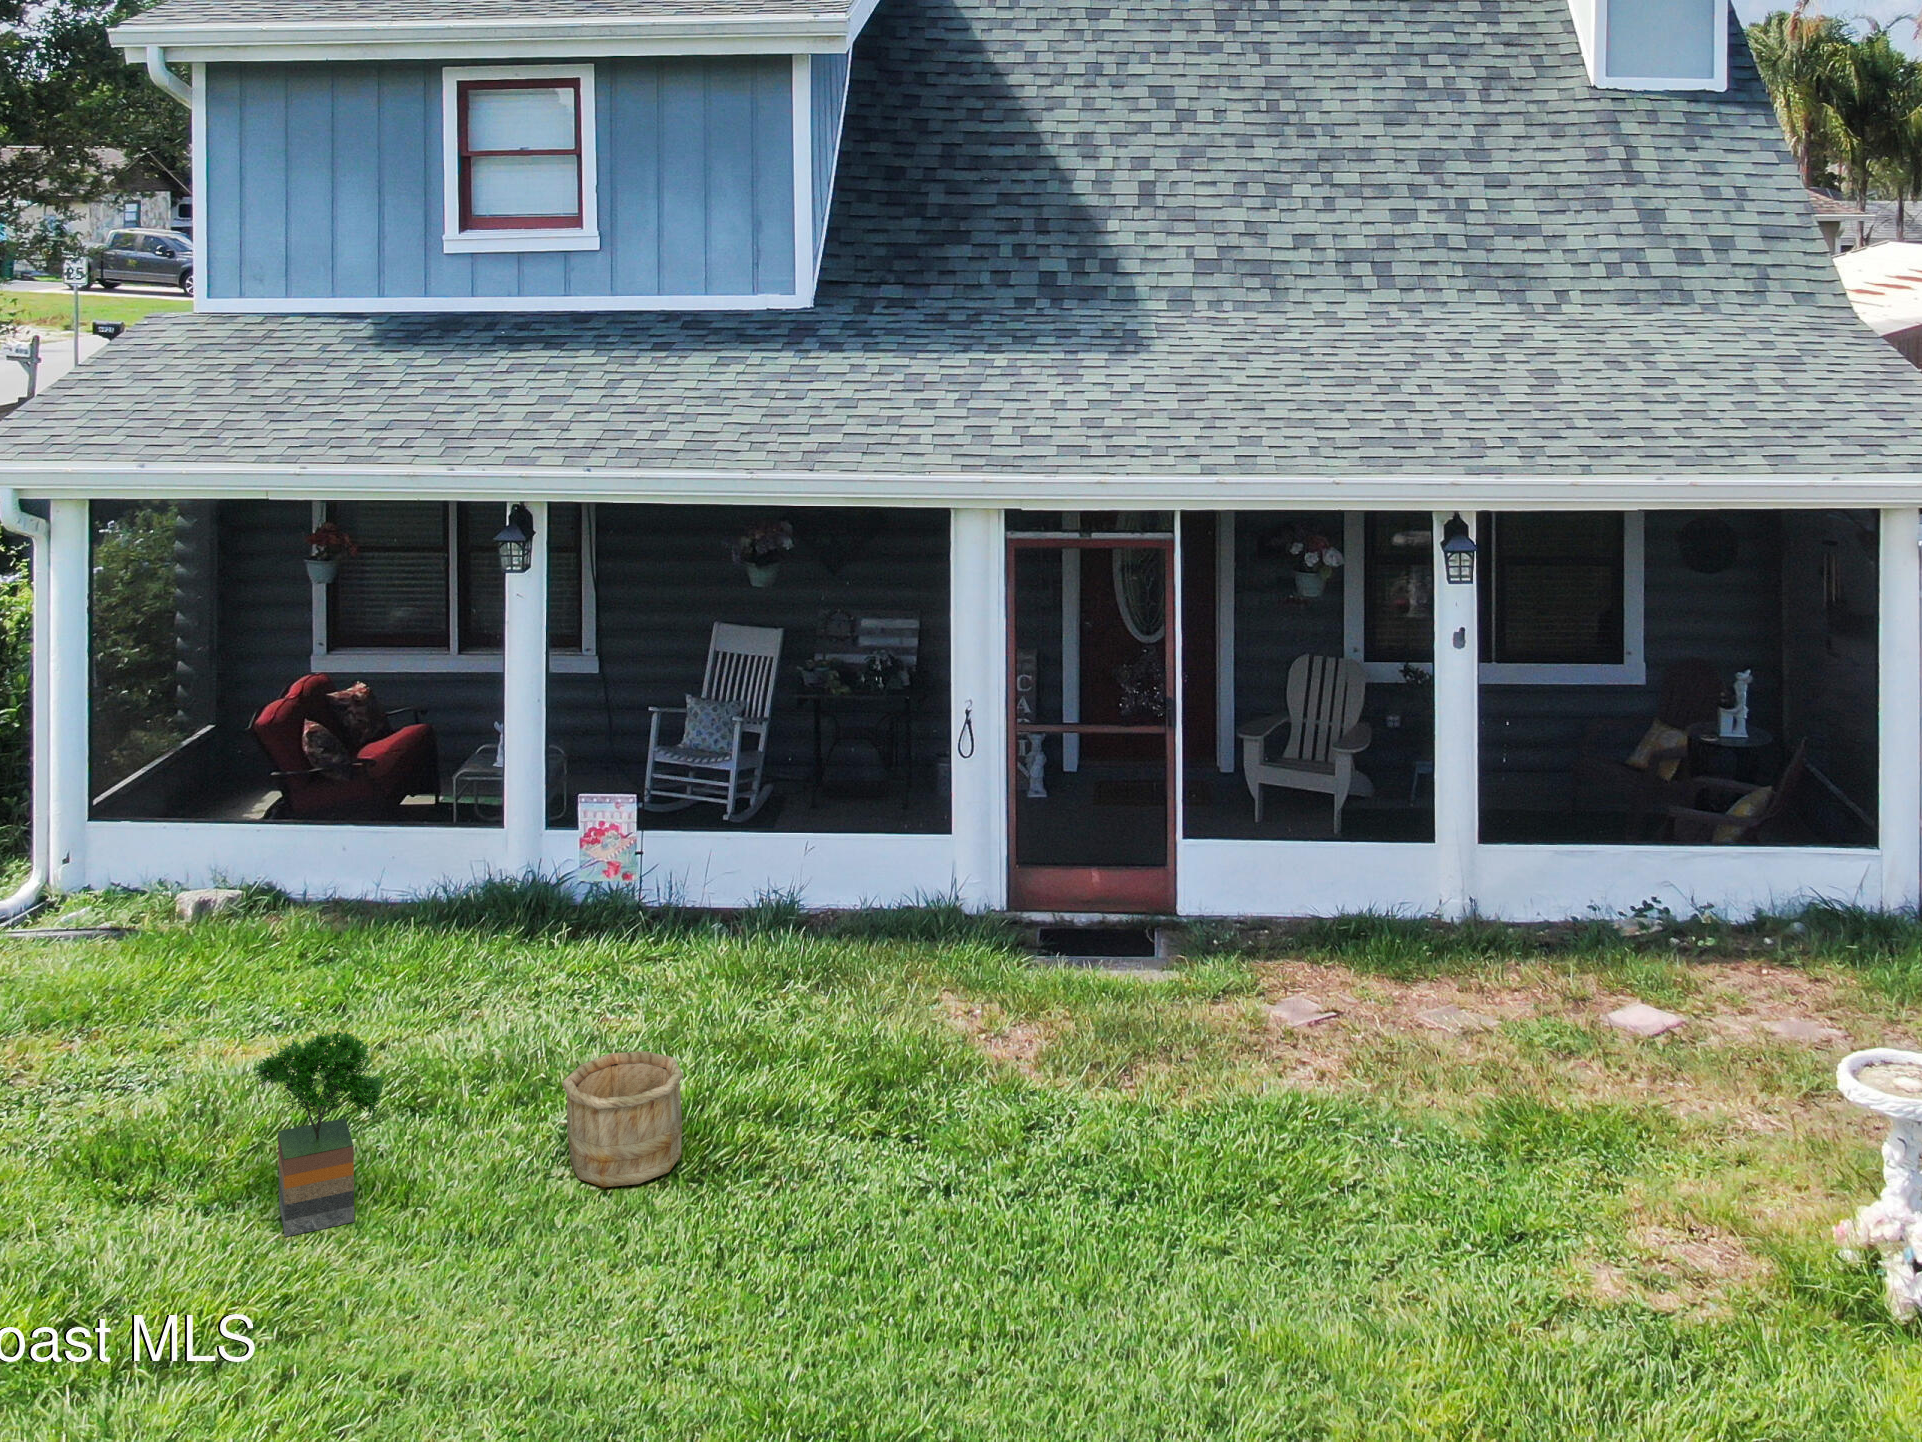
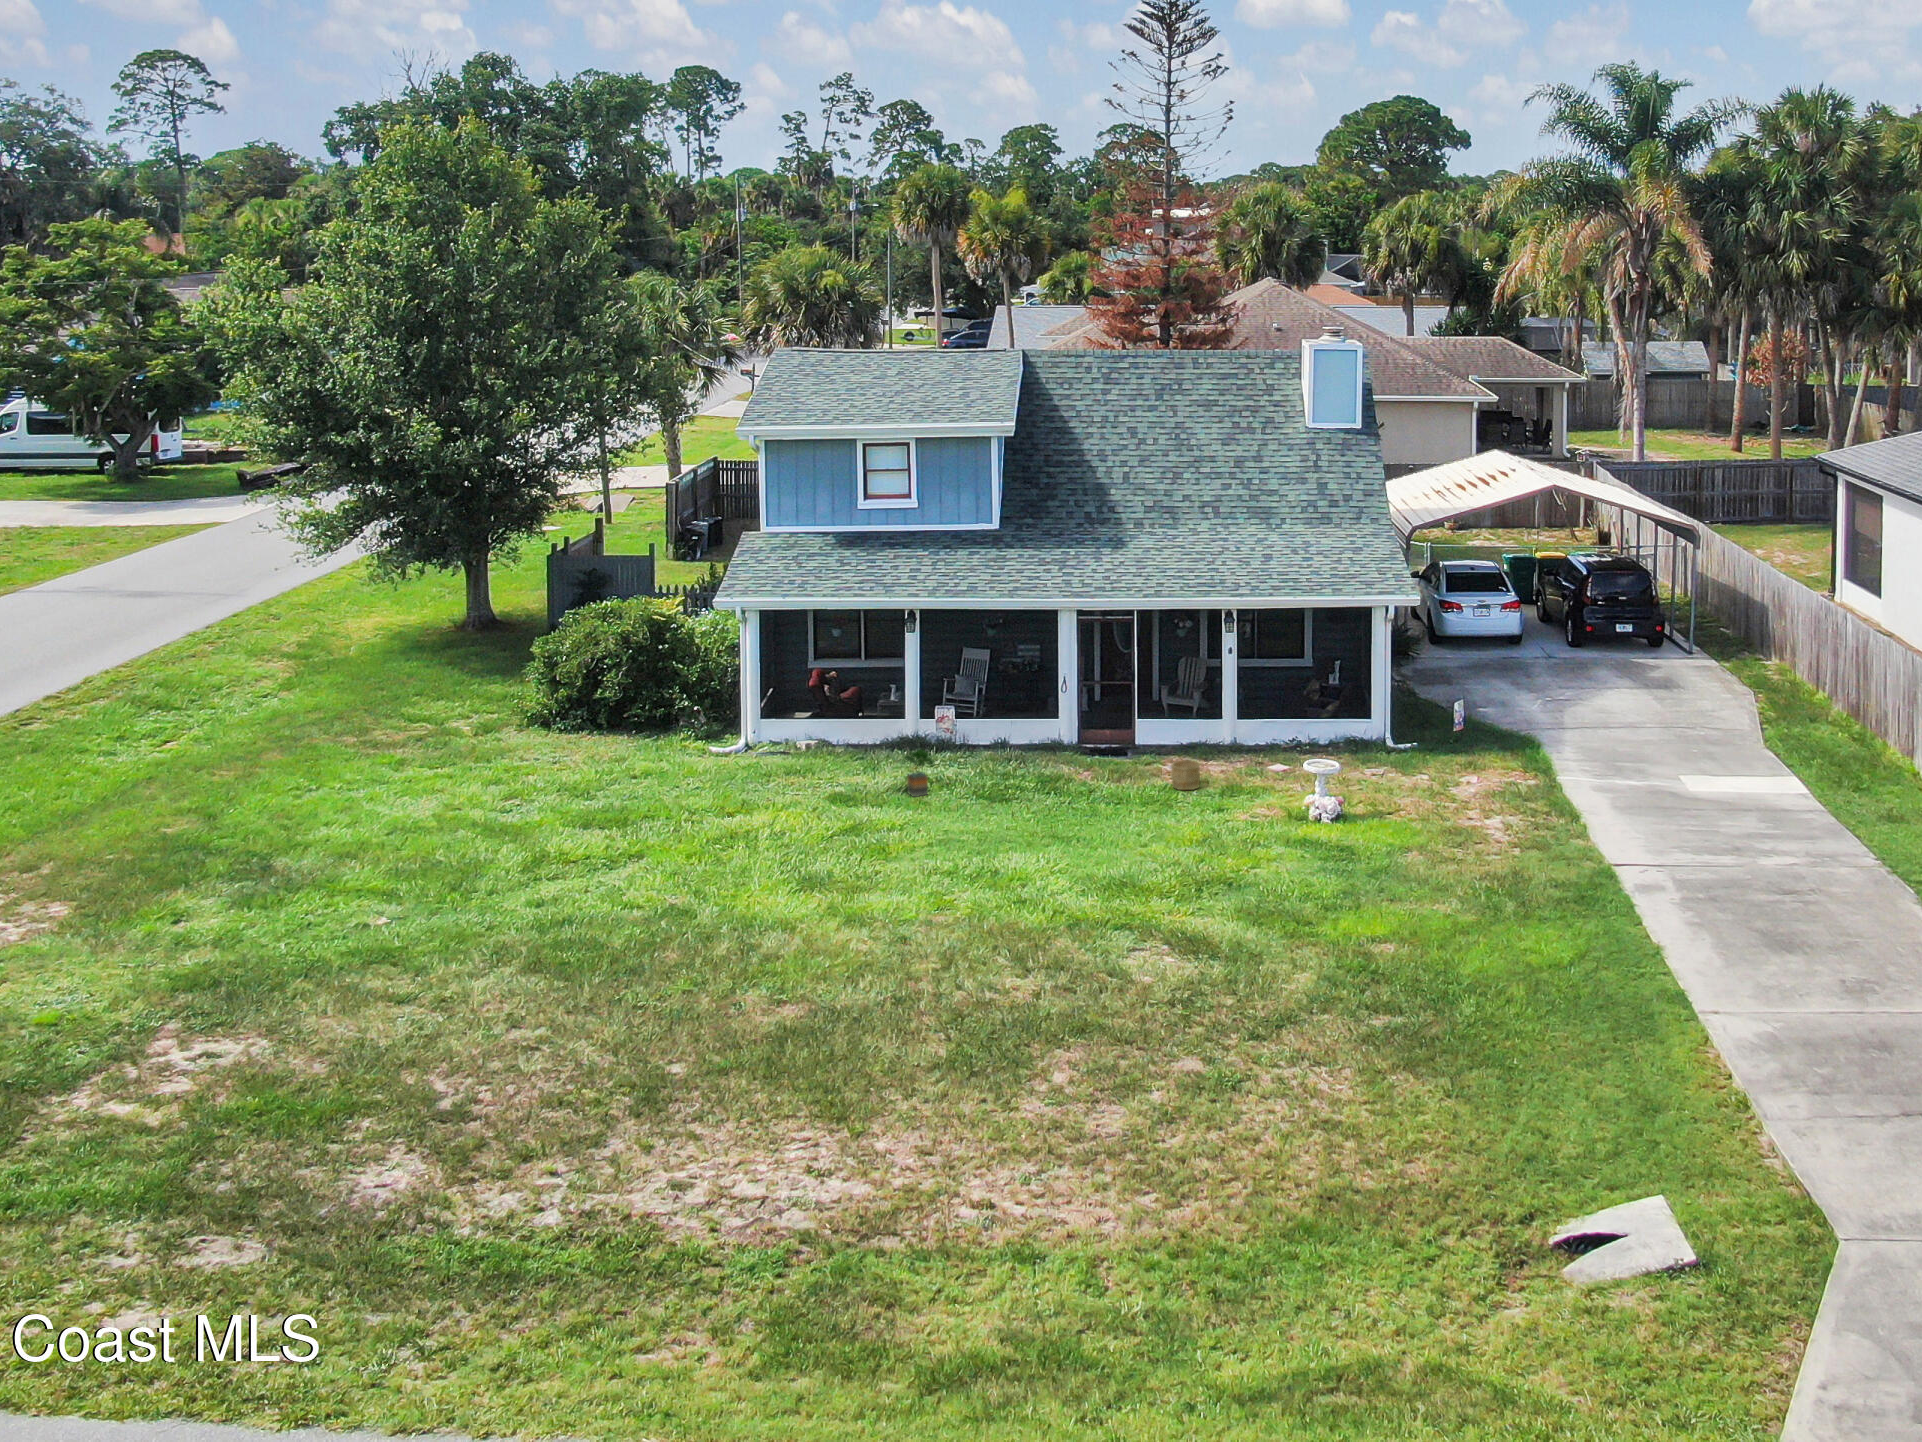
wooden bucket: present [562,1051,683,1187] -> present [1171,760,1200,790]

